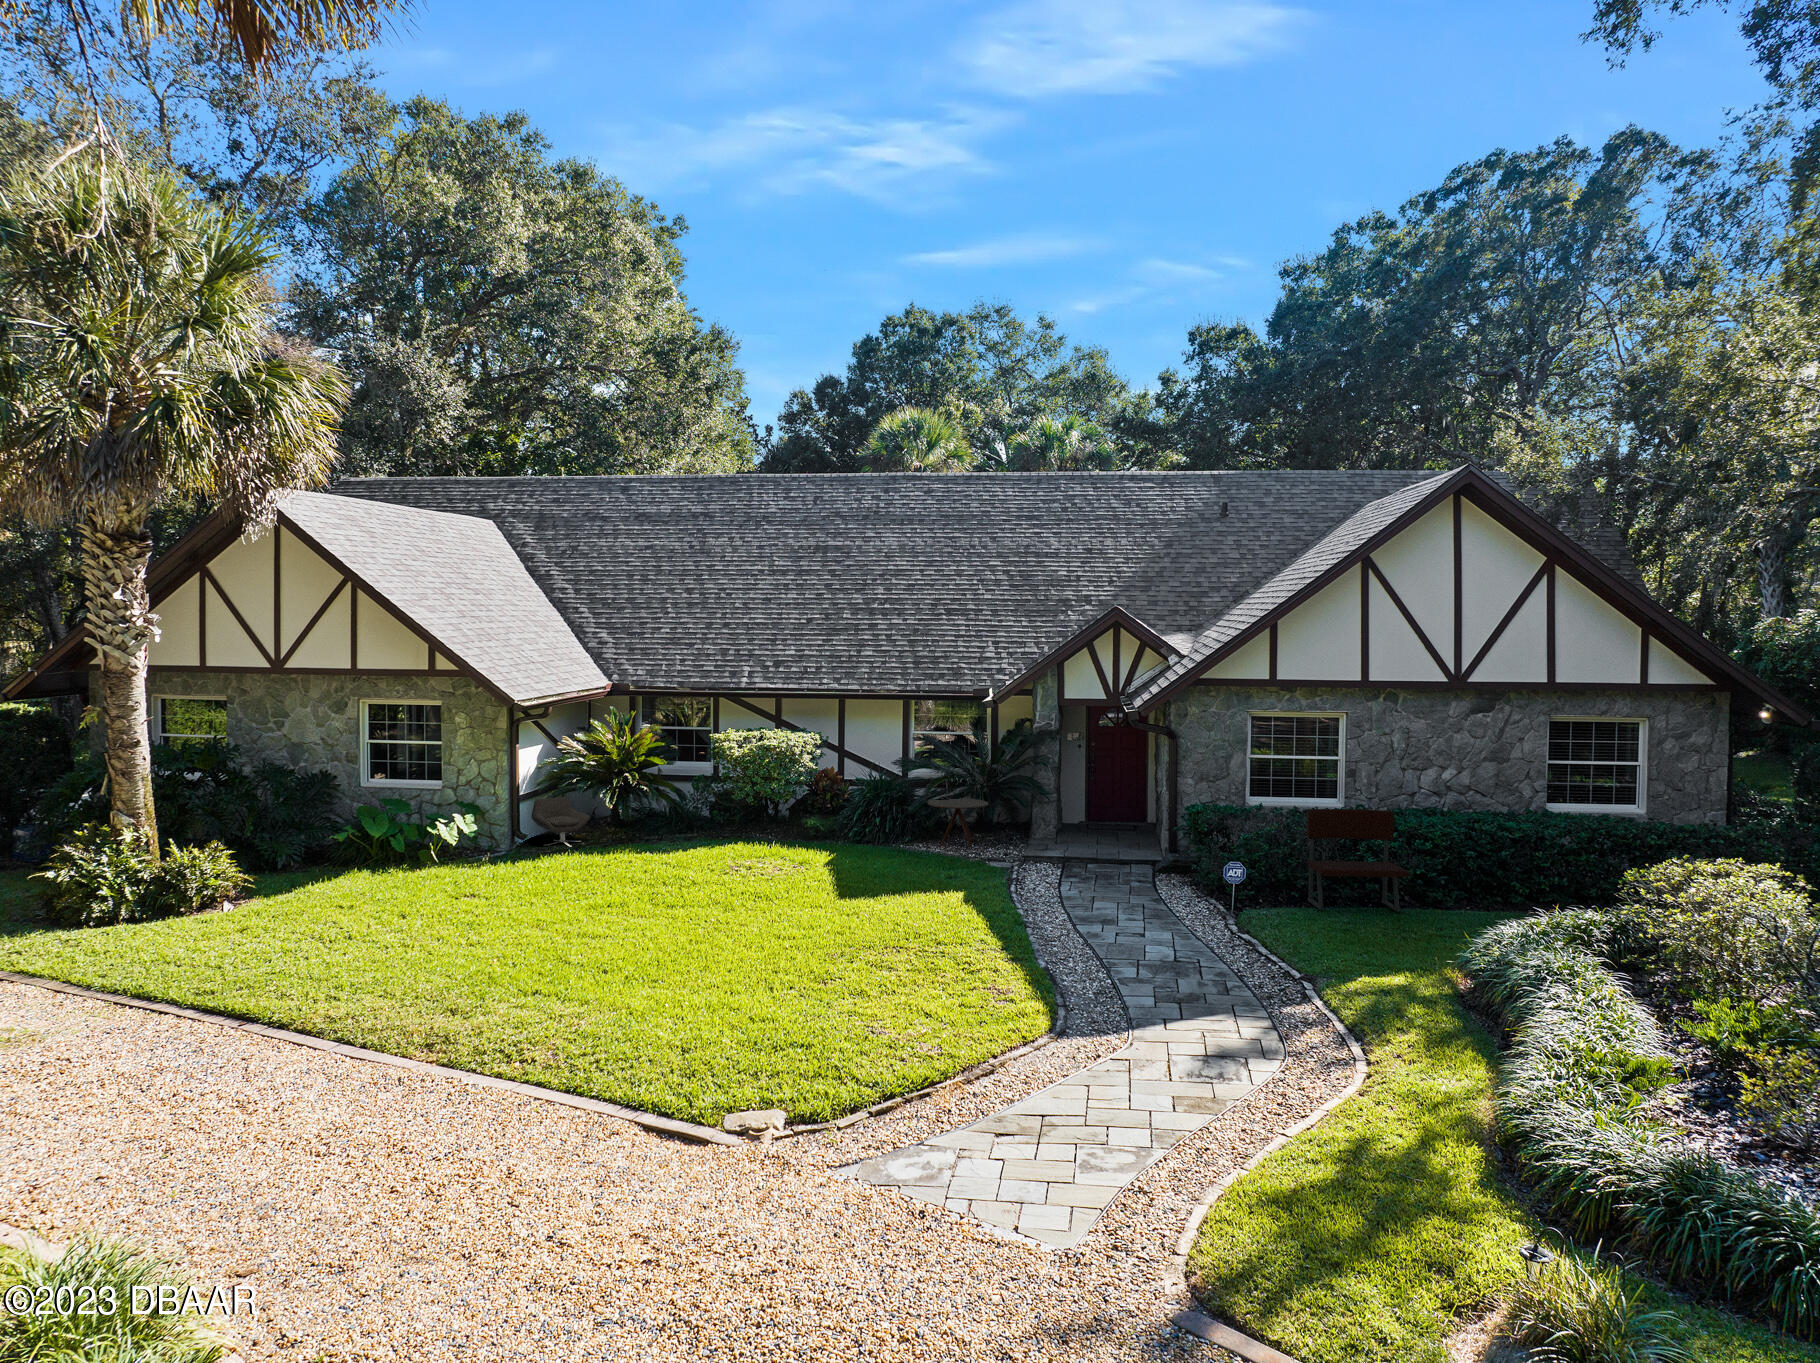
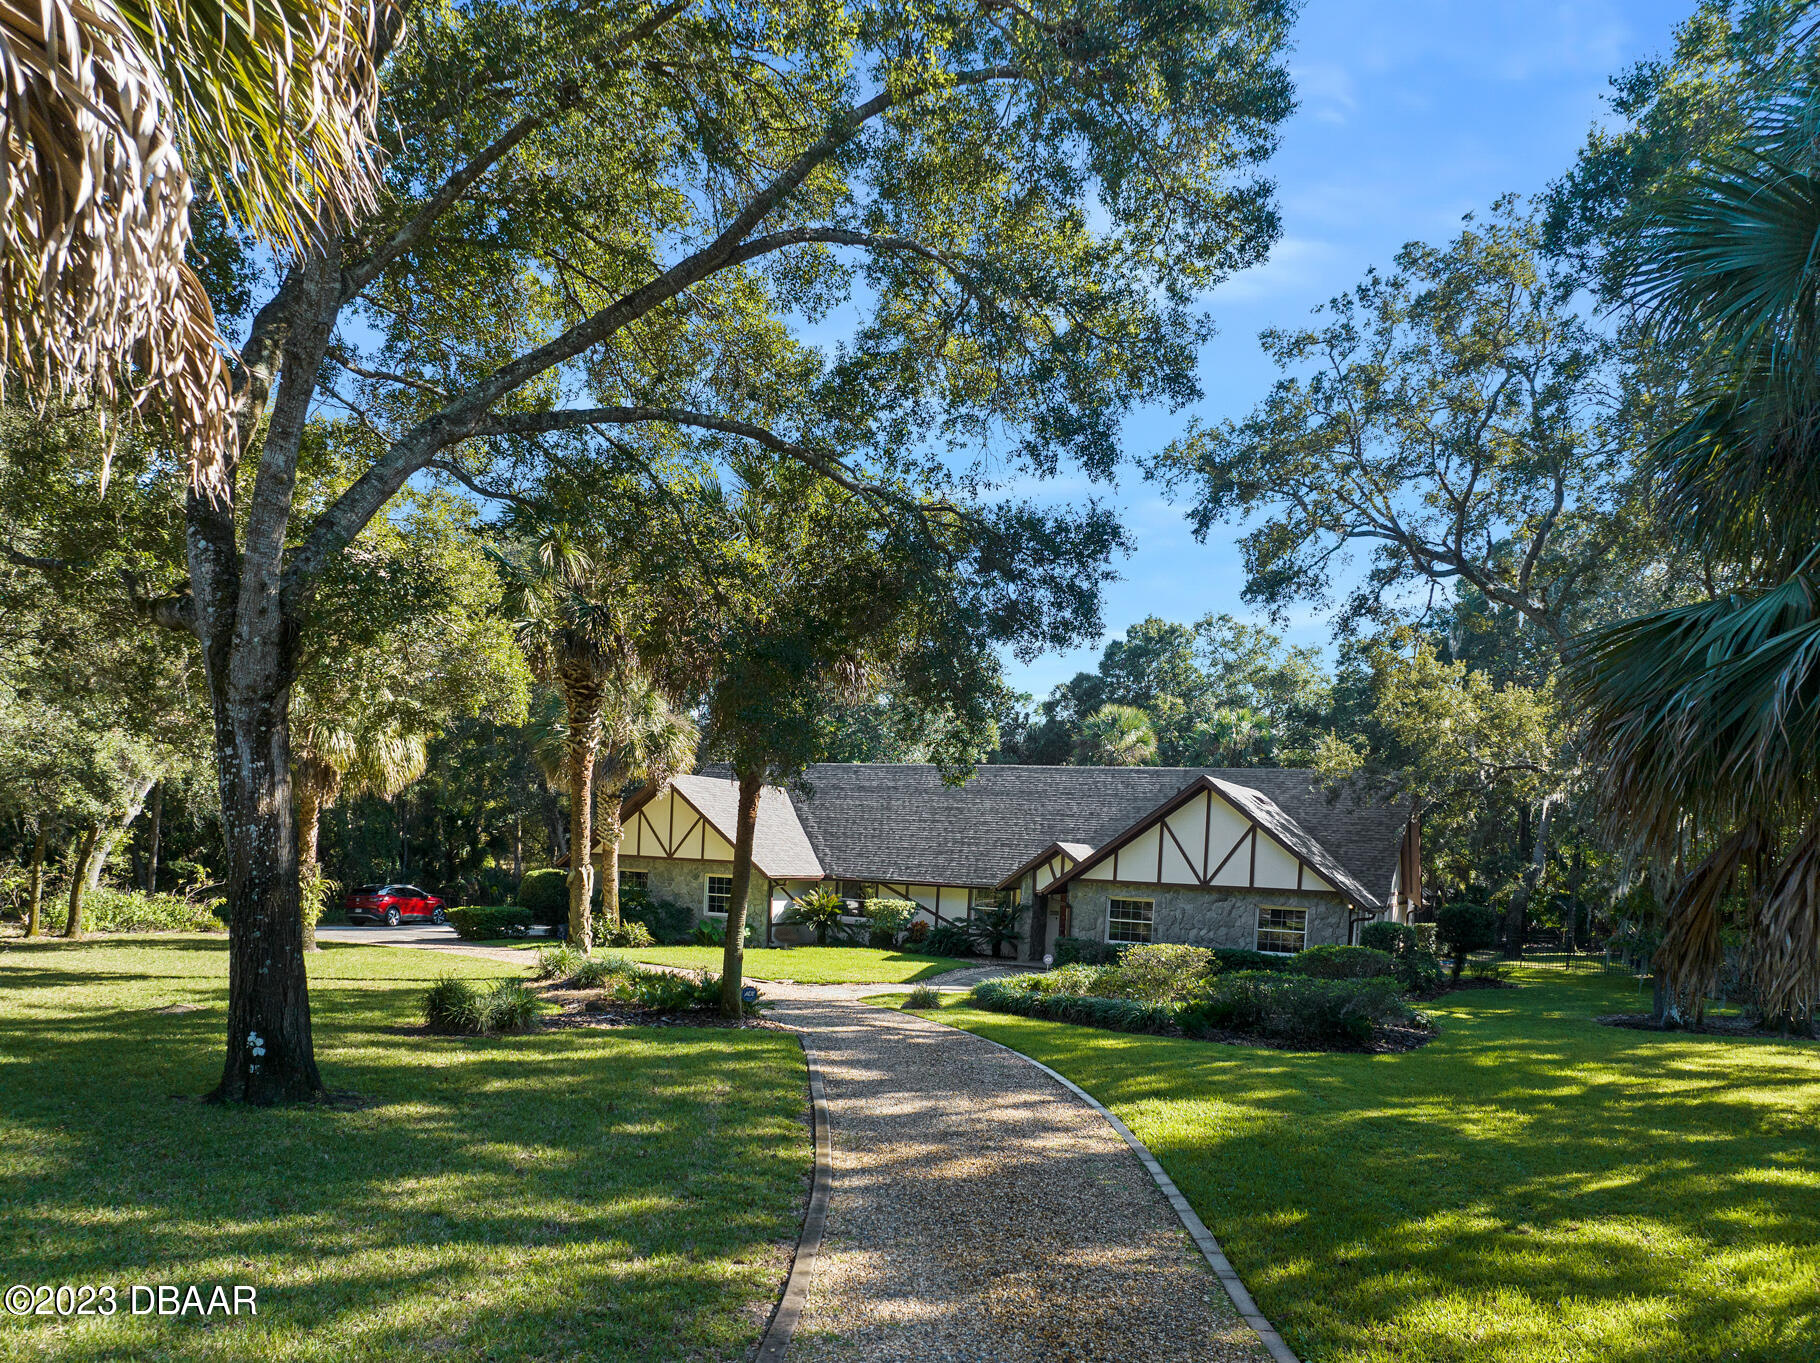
round table: present [928,798,988,847] -> none [963,941,995,966]
bench: present [1307,809,1409,912] -> none [1092,940,1138,991]

